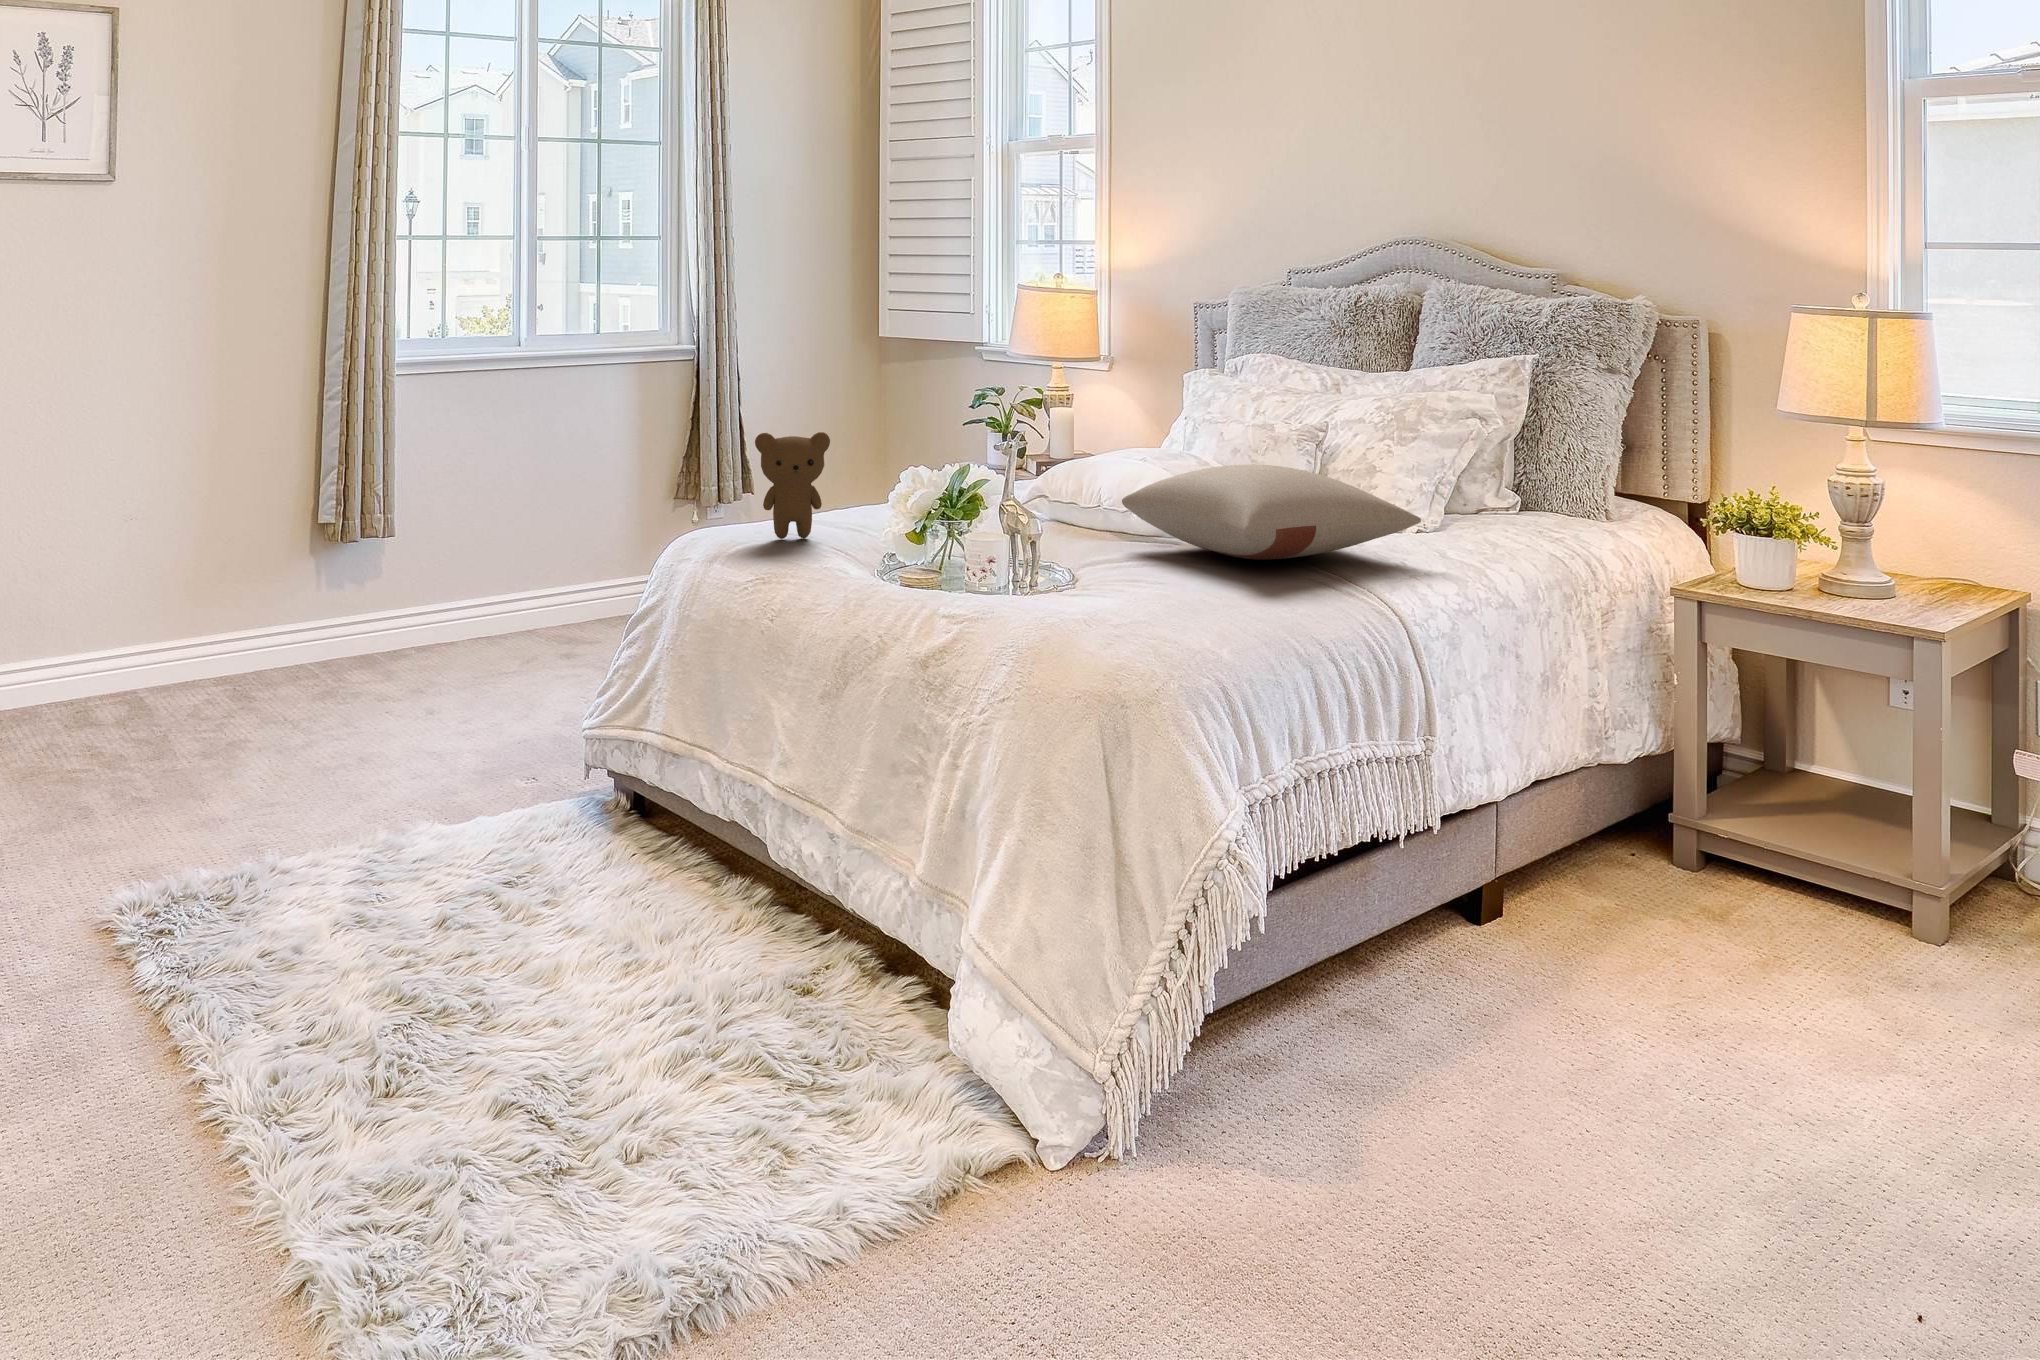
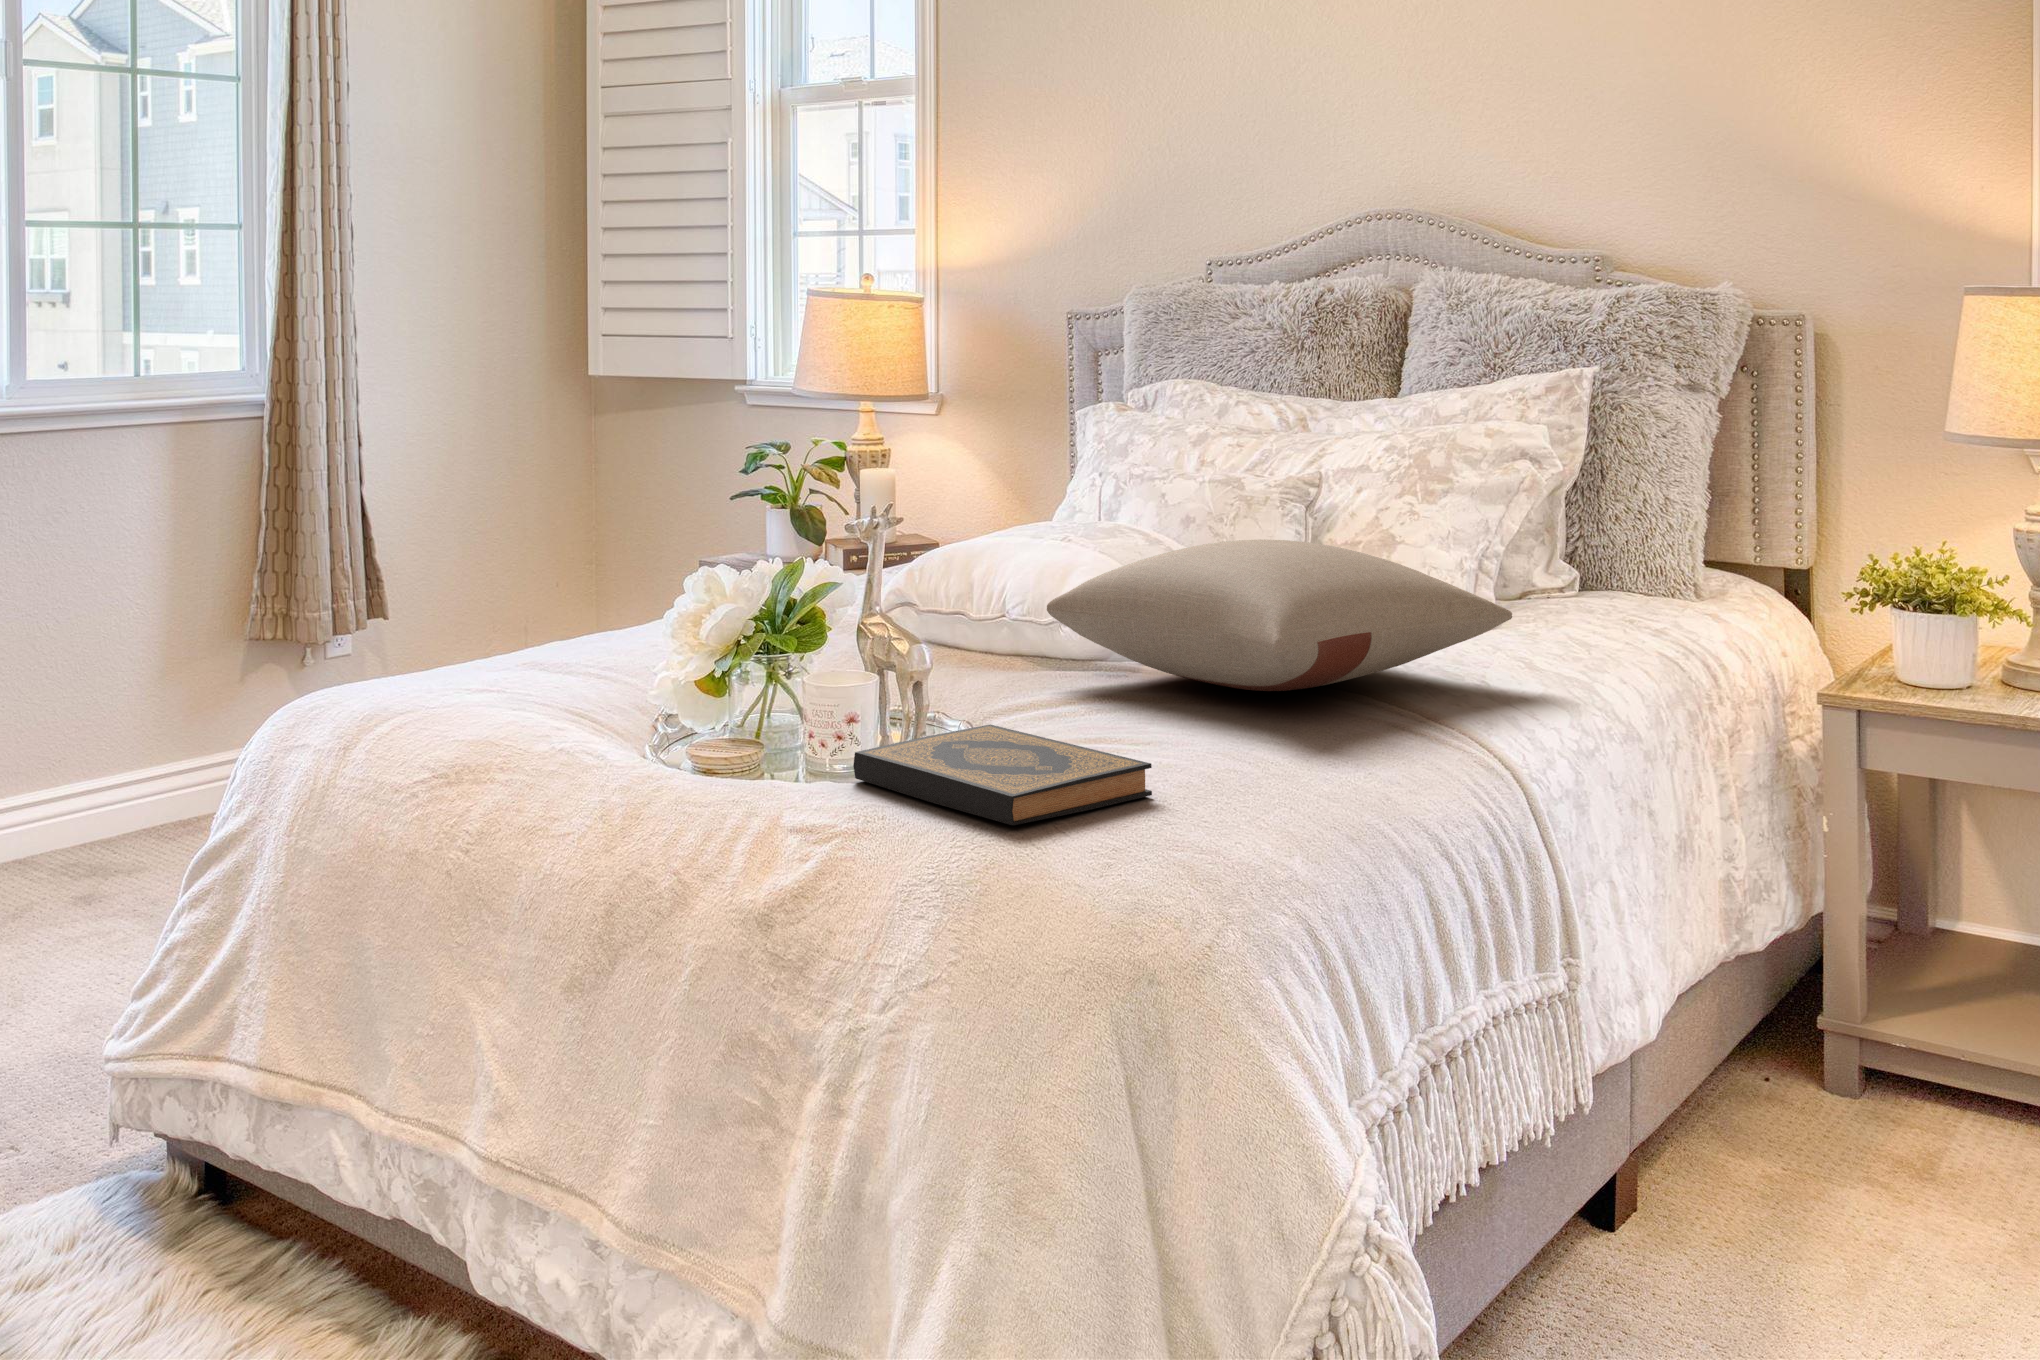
teddy bear: present [755,432,830,539] -> none [423,515,556,701]
hardback book: none [981,567,1149,621] -> present [853,724,1152,825]

